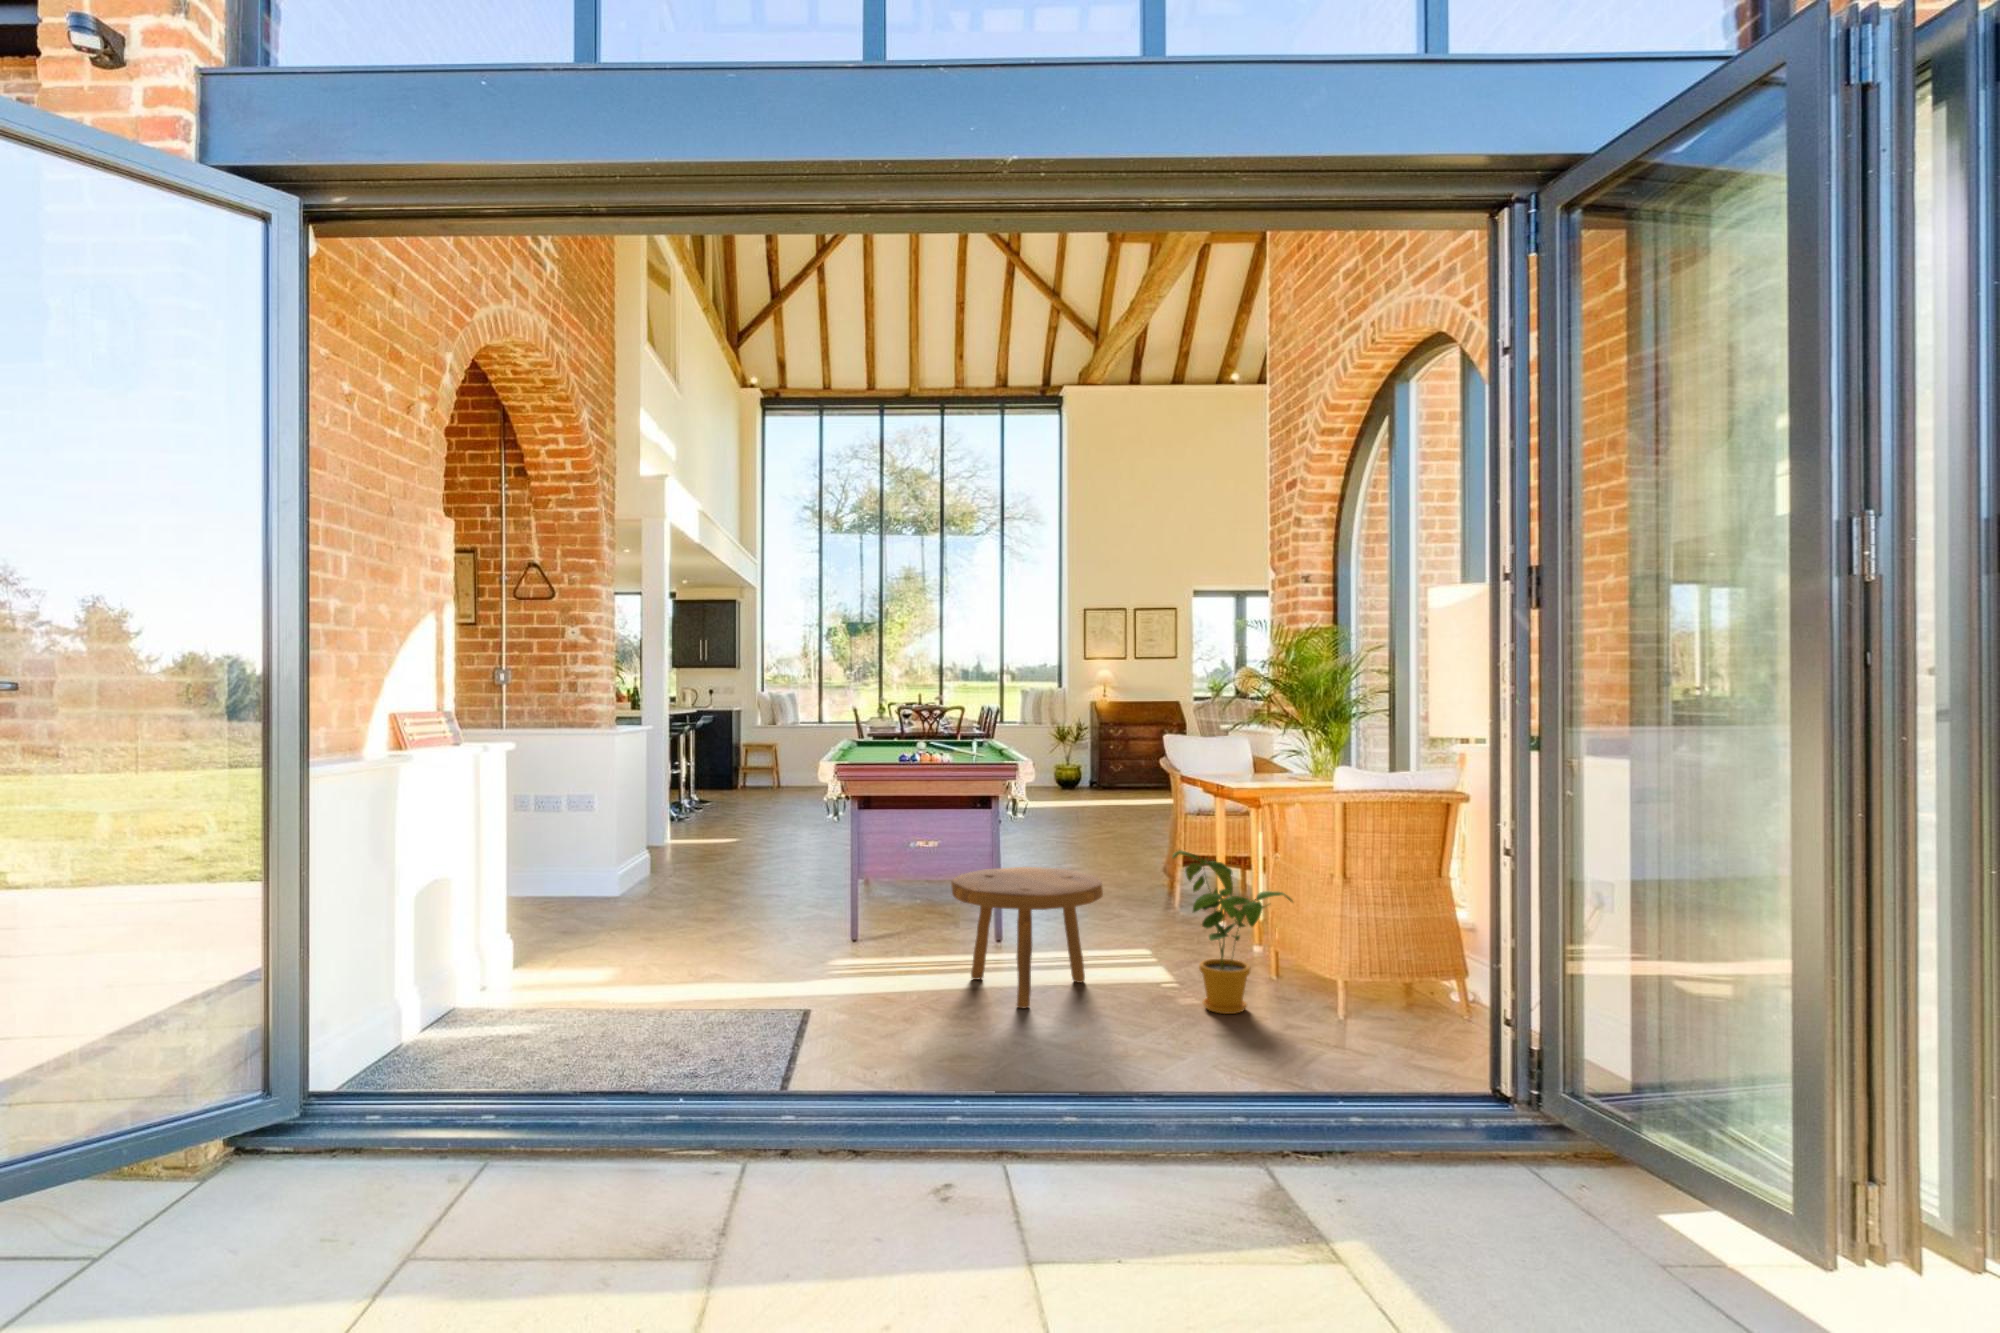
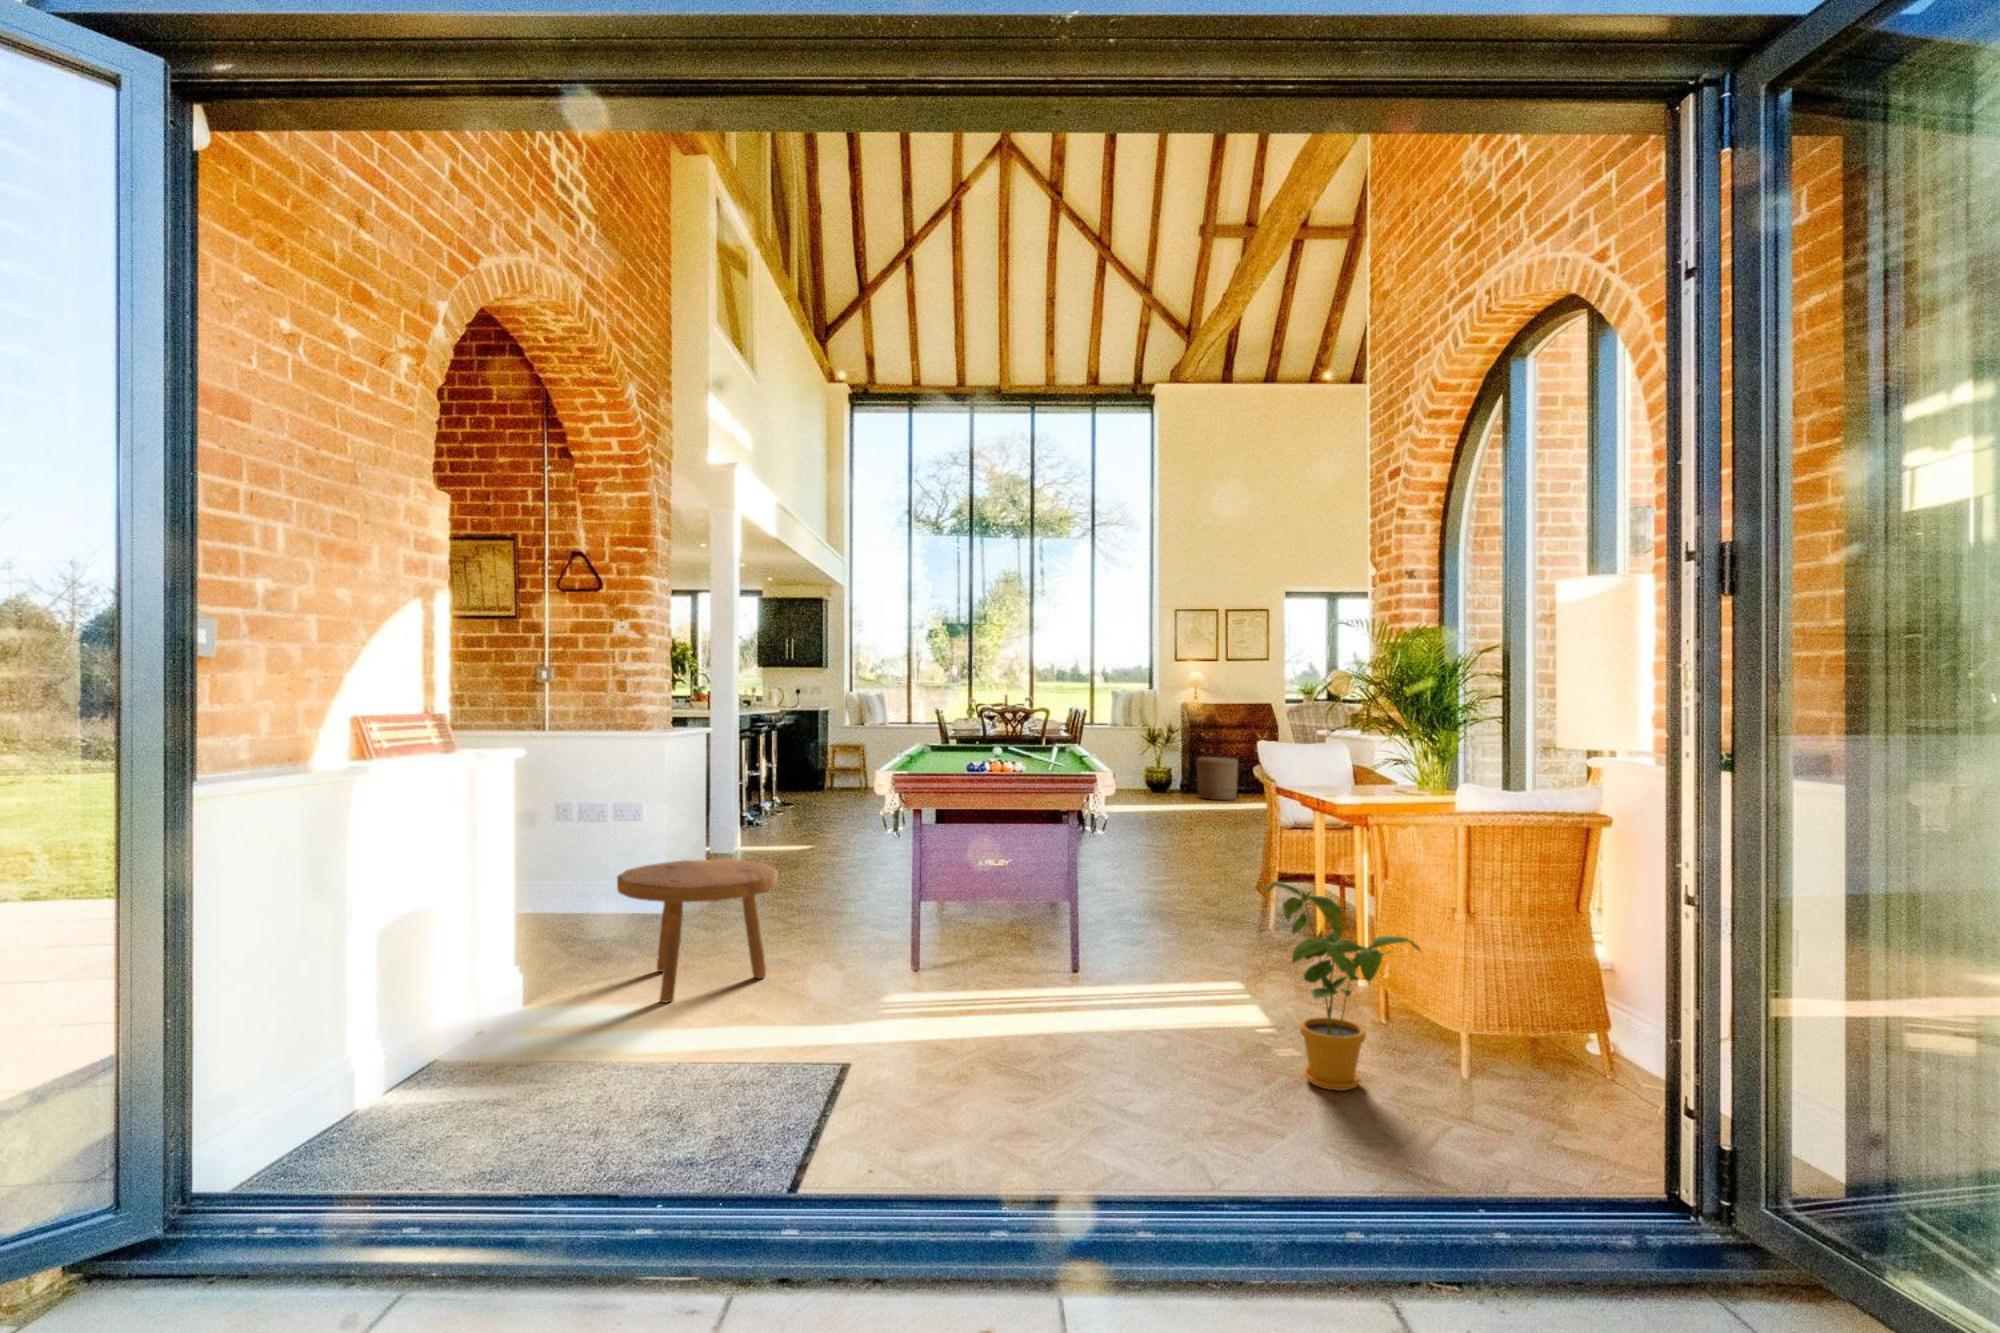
woven basket: none [1106,752,1146,793] -> present [1196,757,1238,800]
footstool: present [951,867,1103,1008] -> present [617,859,778,1002]

